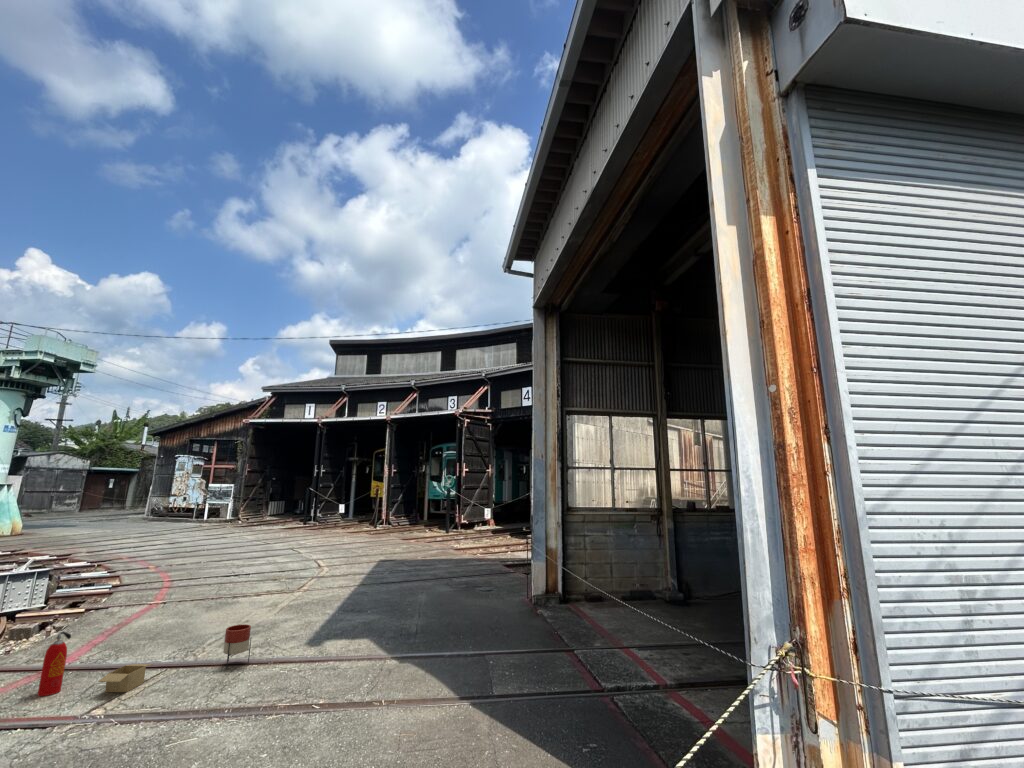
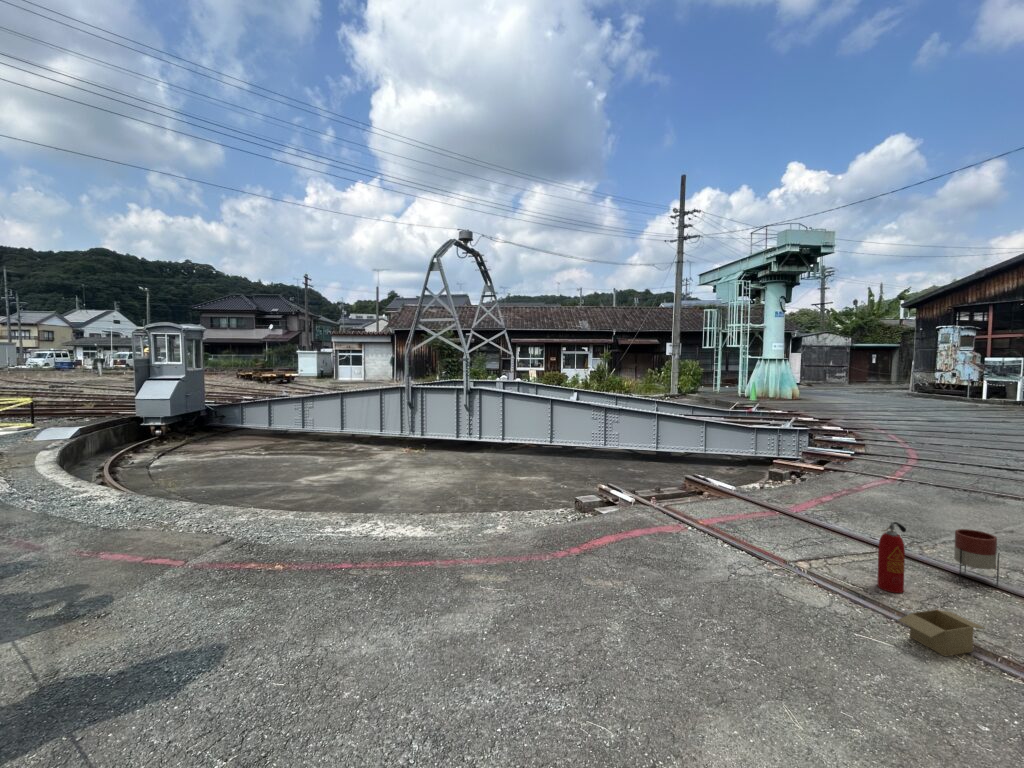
fire extinguisher: present [38,632,71,696] -> present [877,522,906,593]
cardboard box: present [98,664,153,692] -> present [898,610,985,656]

